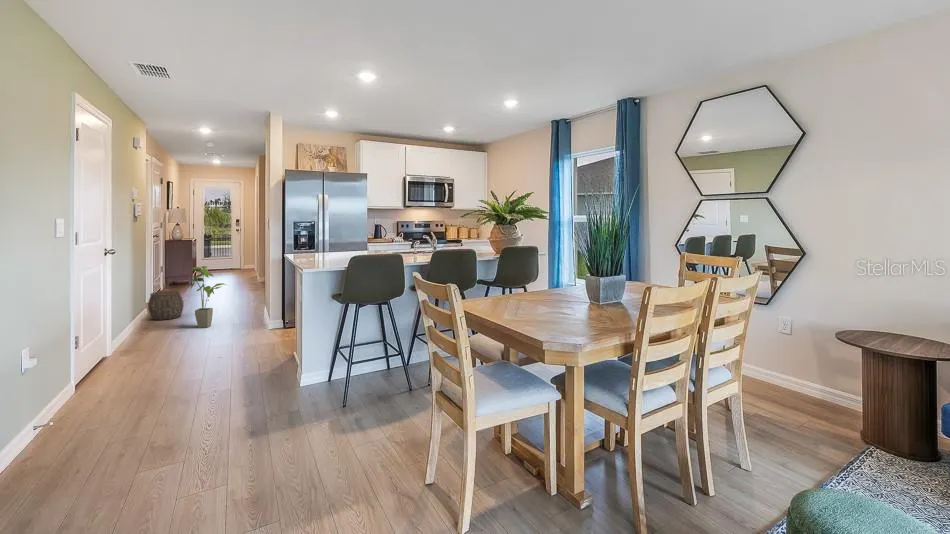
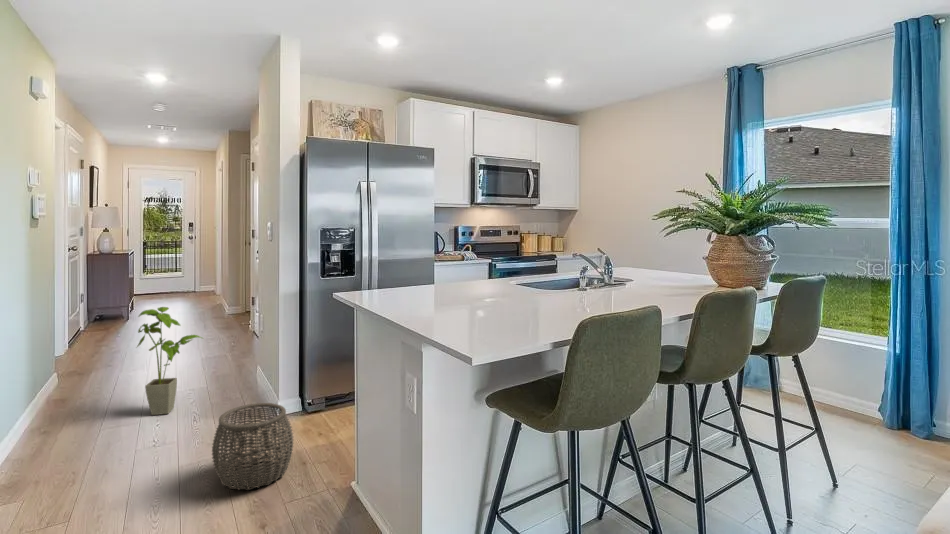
woven basket: present [148,291,184,320] -> present [212,403,293,490]

